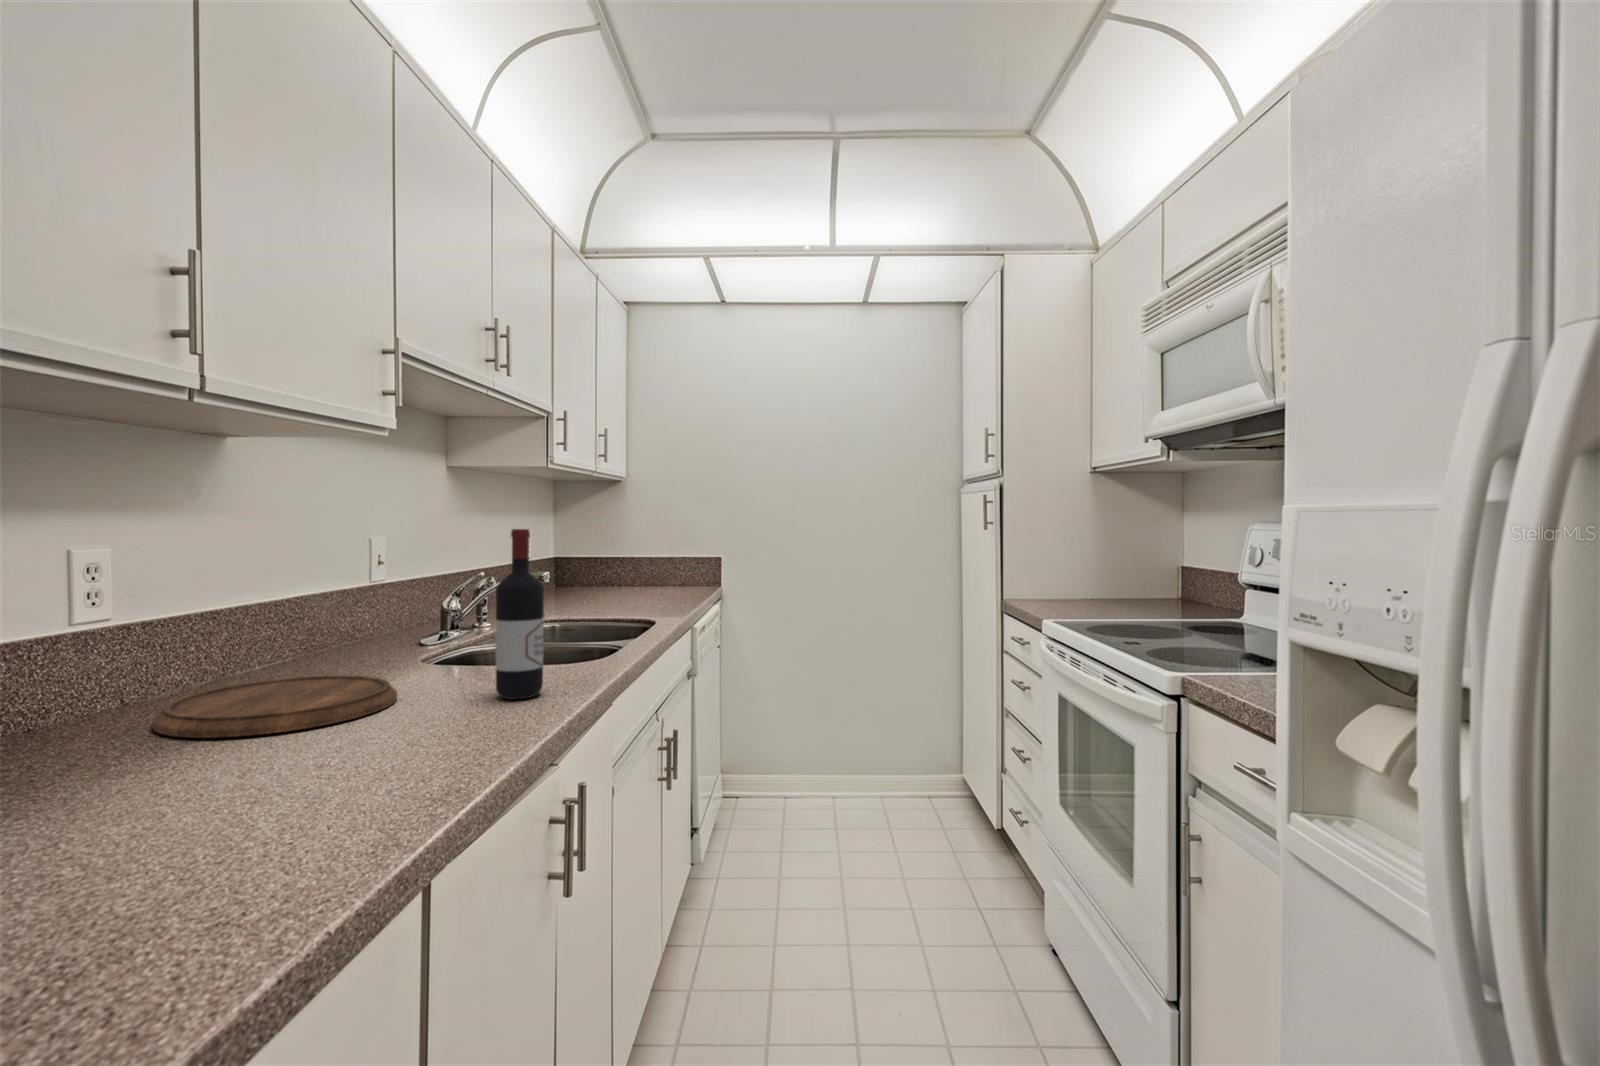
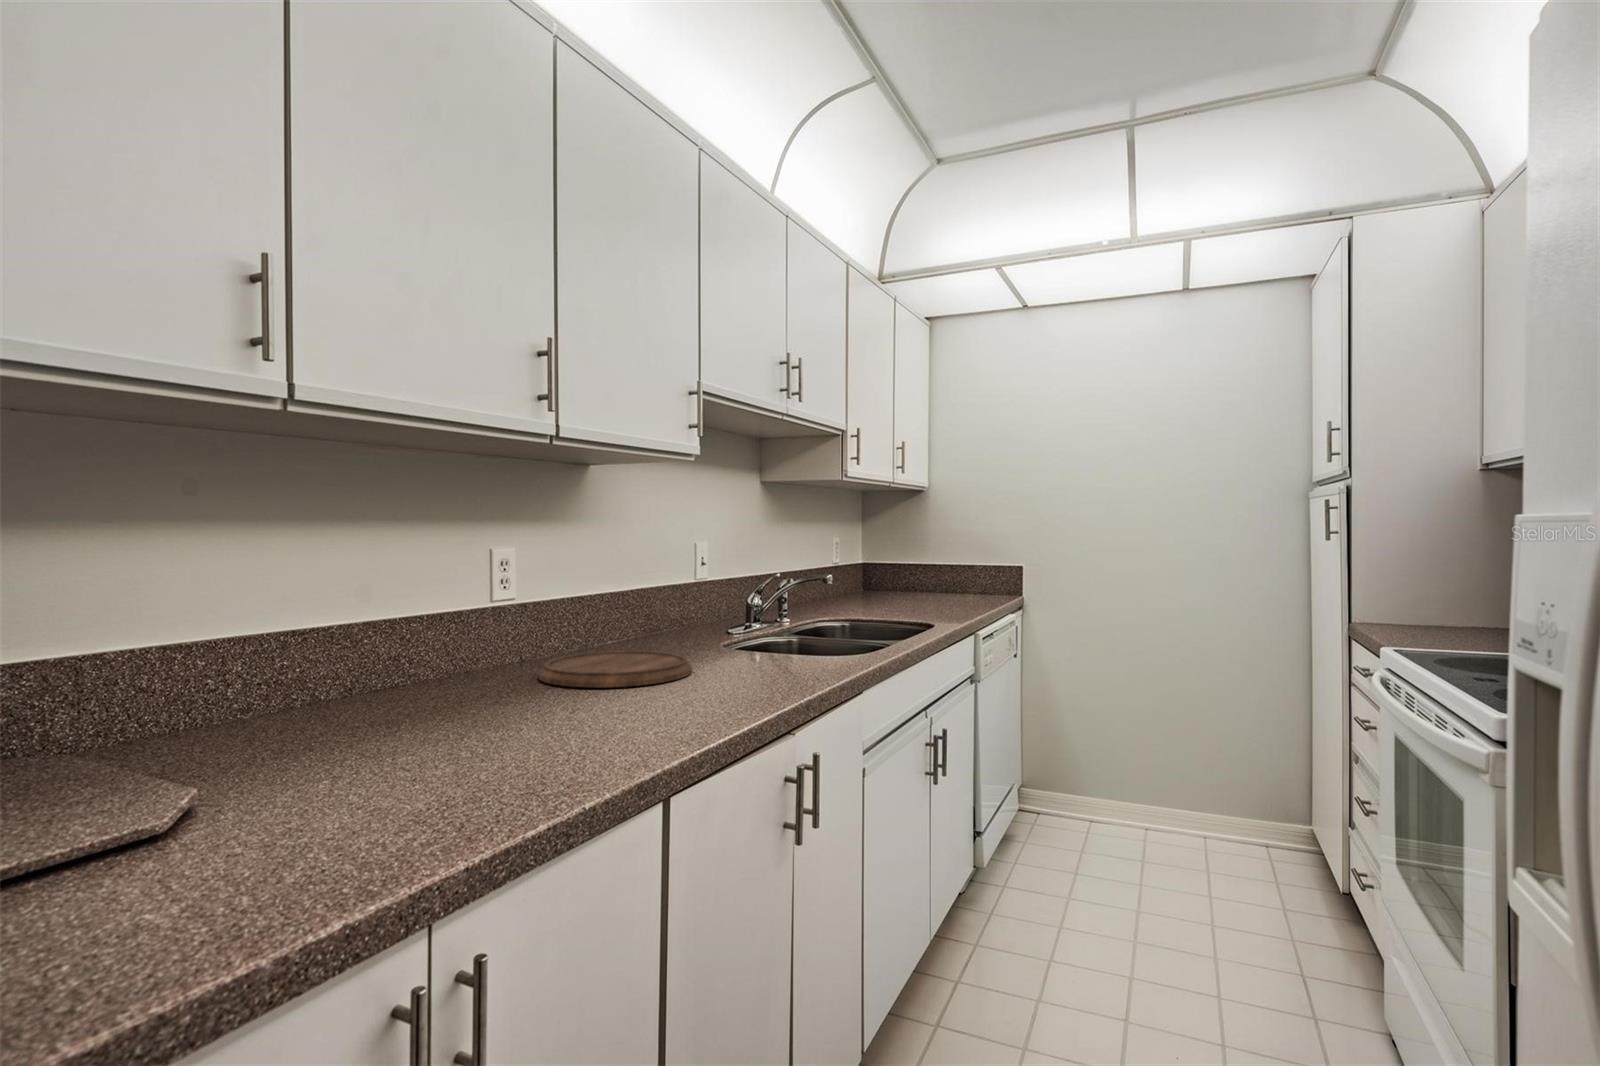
wine bottle: present [495,529,544,699] -> none [762,533,800,682]

